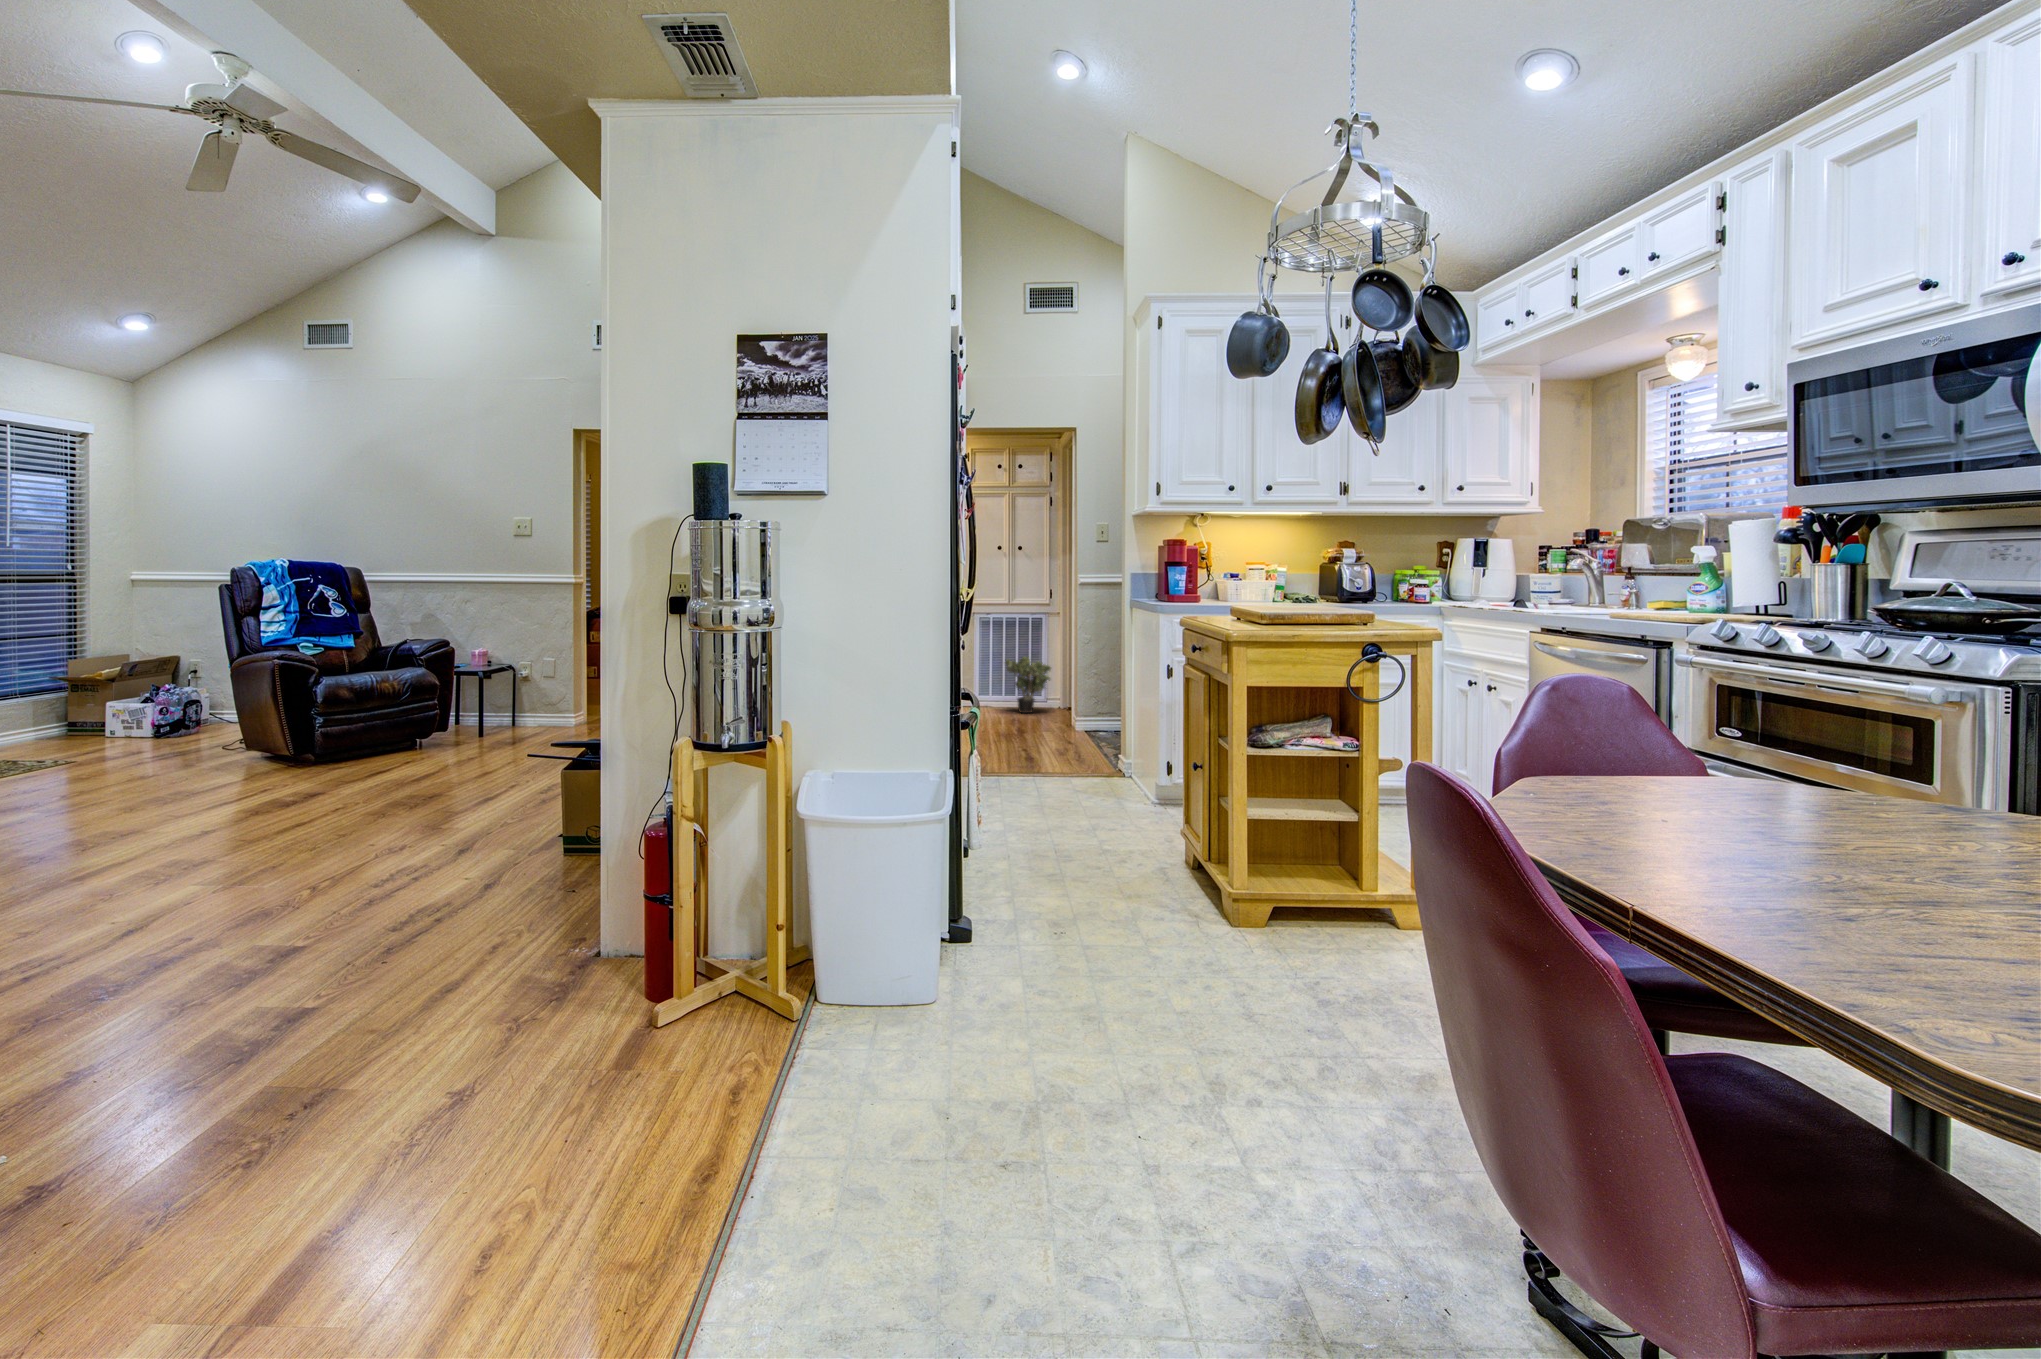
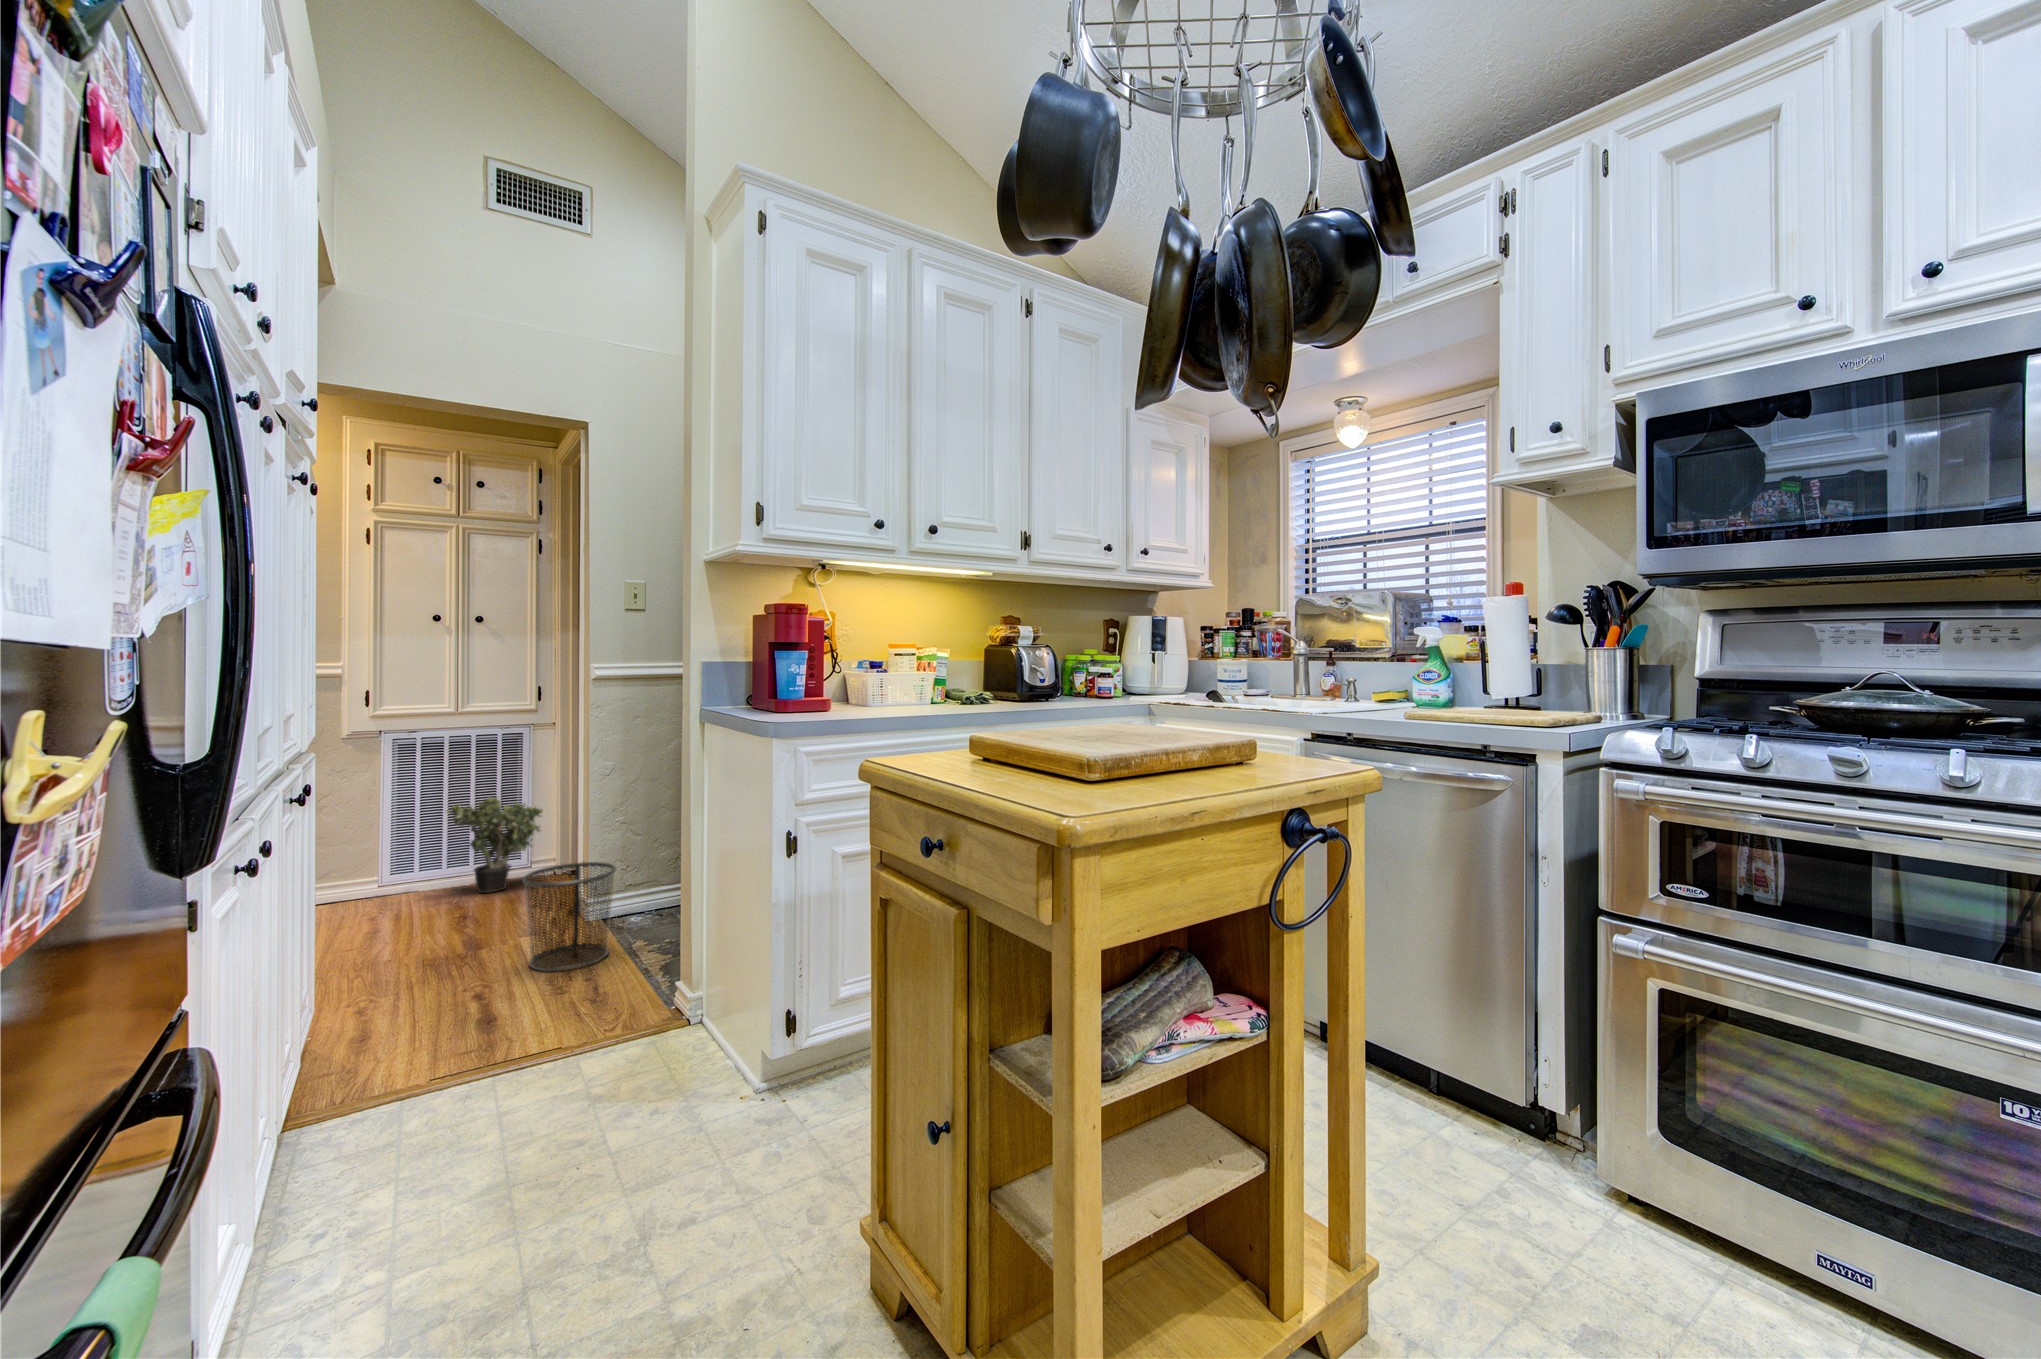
trash can: none [1043,693,1090,749] -> present [523,862,616,971]

